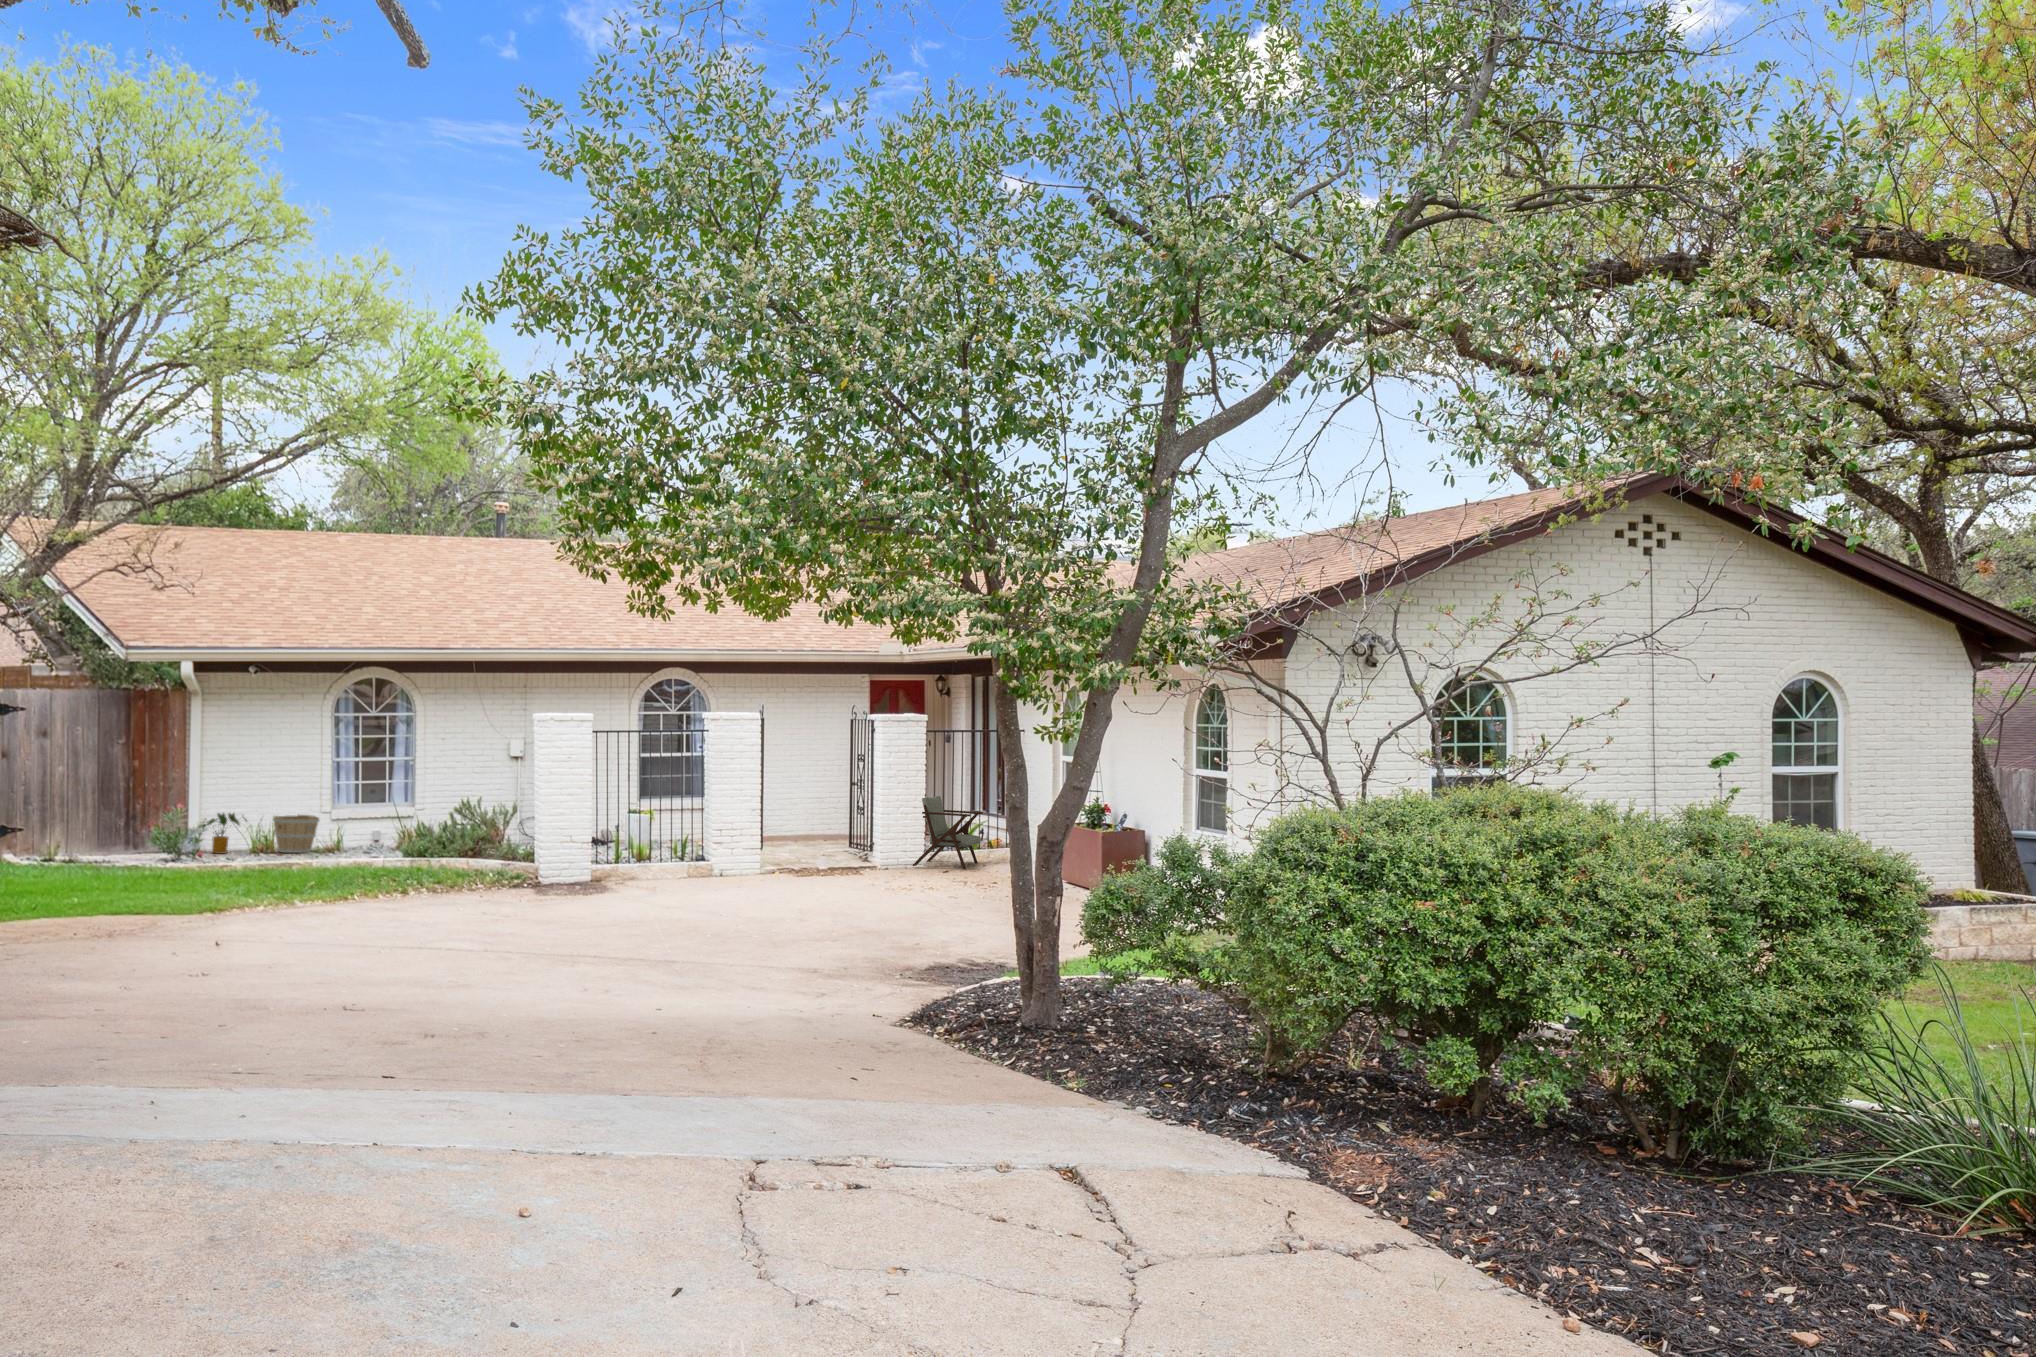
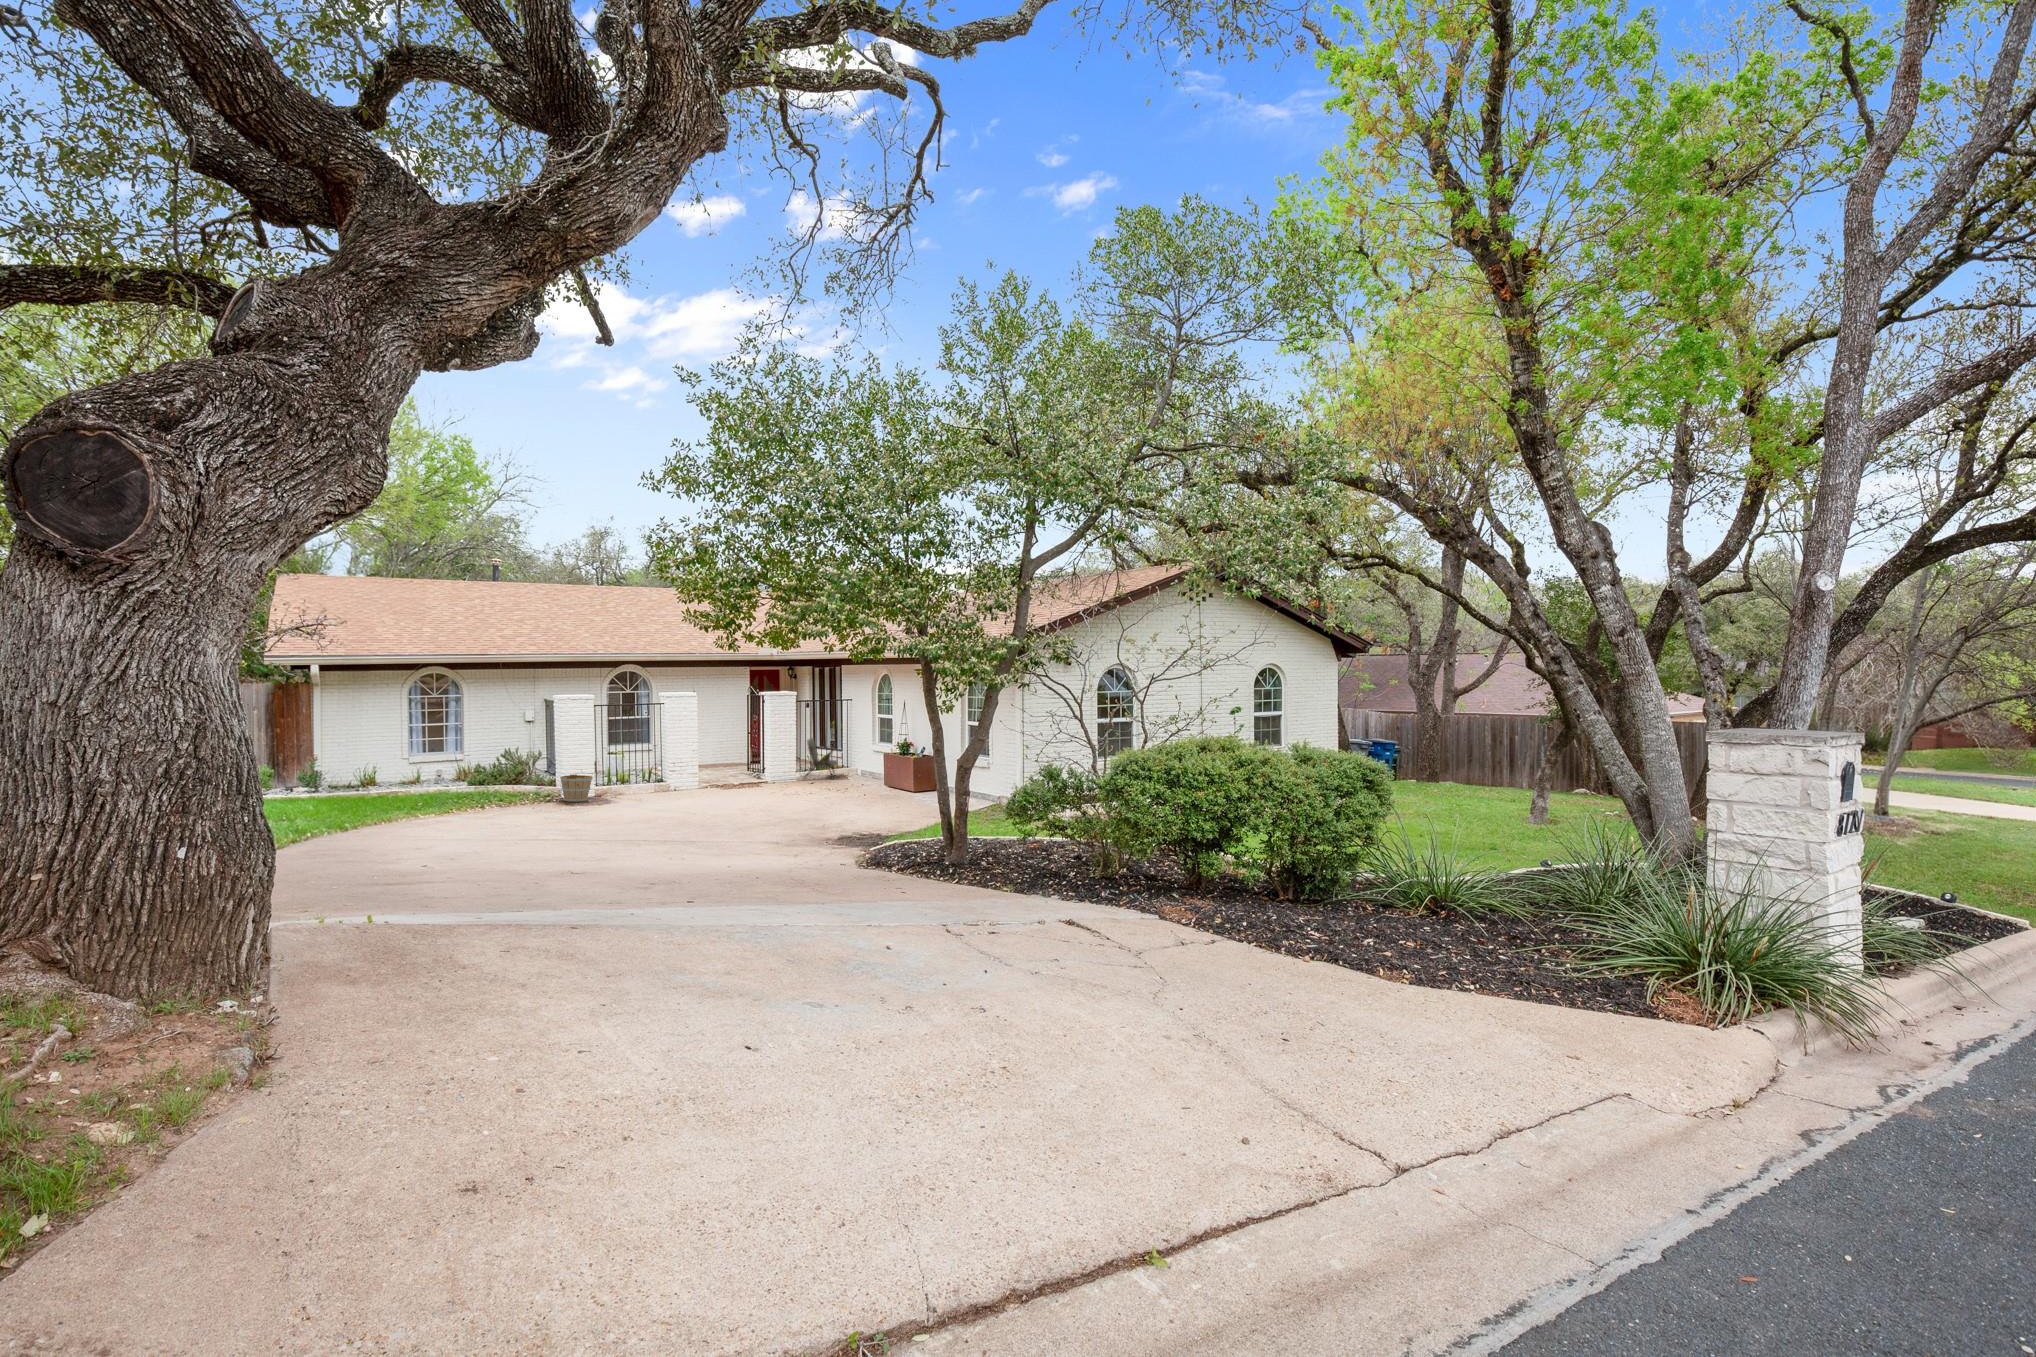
house plant: present [202,813,247,854] -> none [318,763,352,791]
wooden bucket: present [273,815,319,853] -> present [560,774,593,802]

